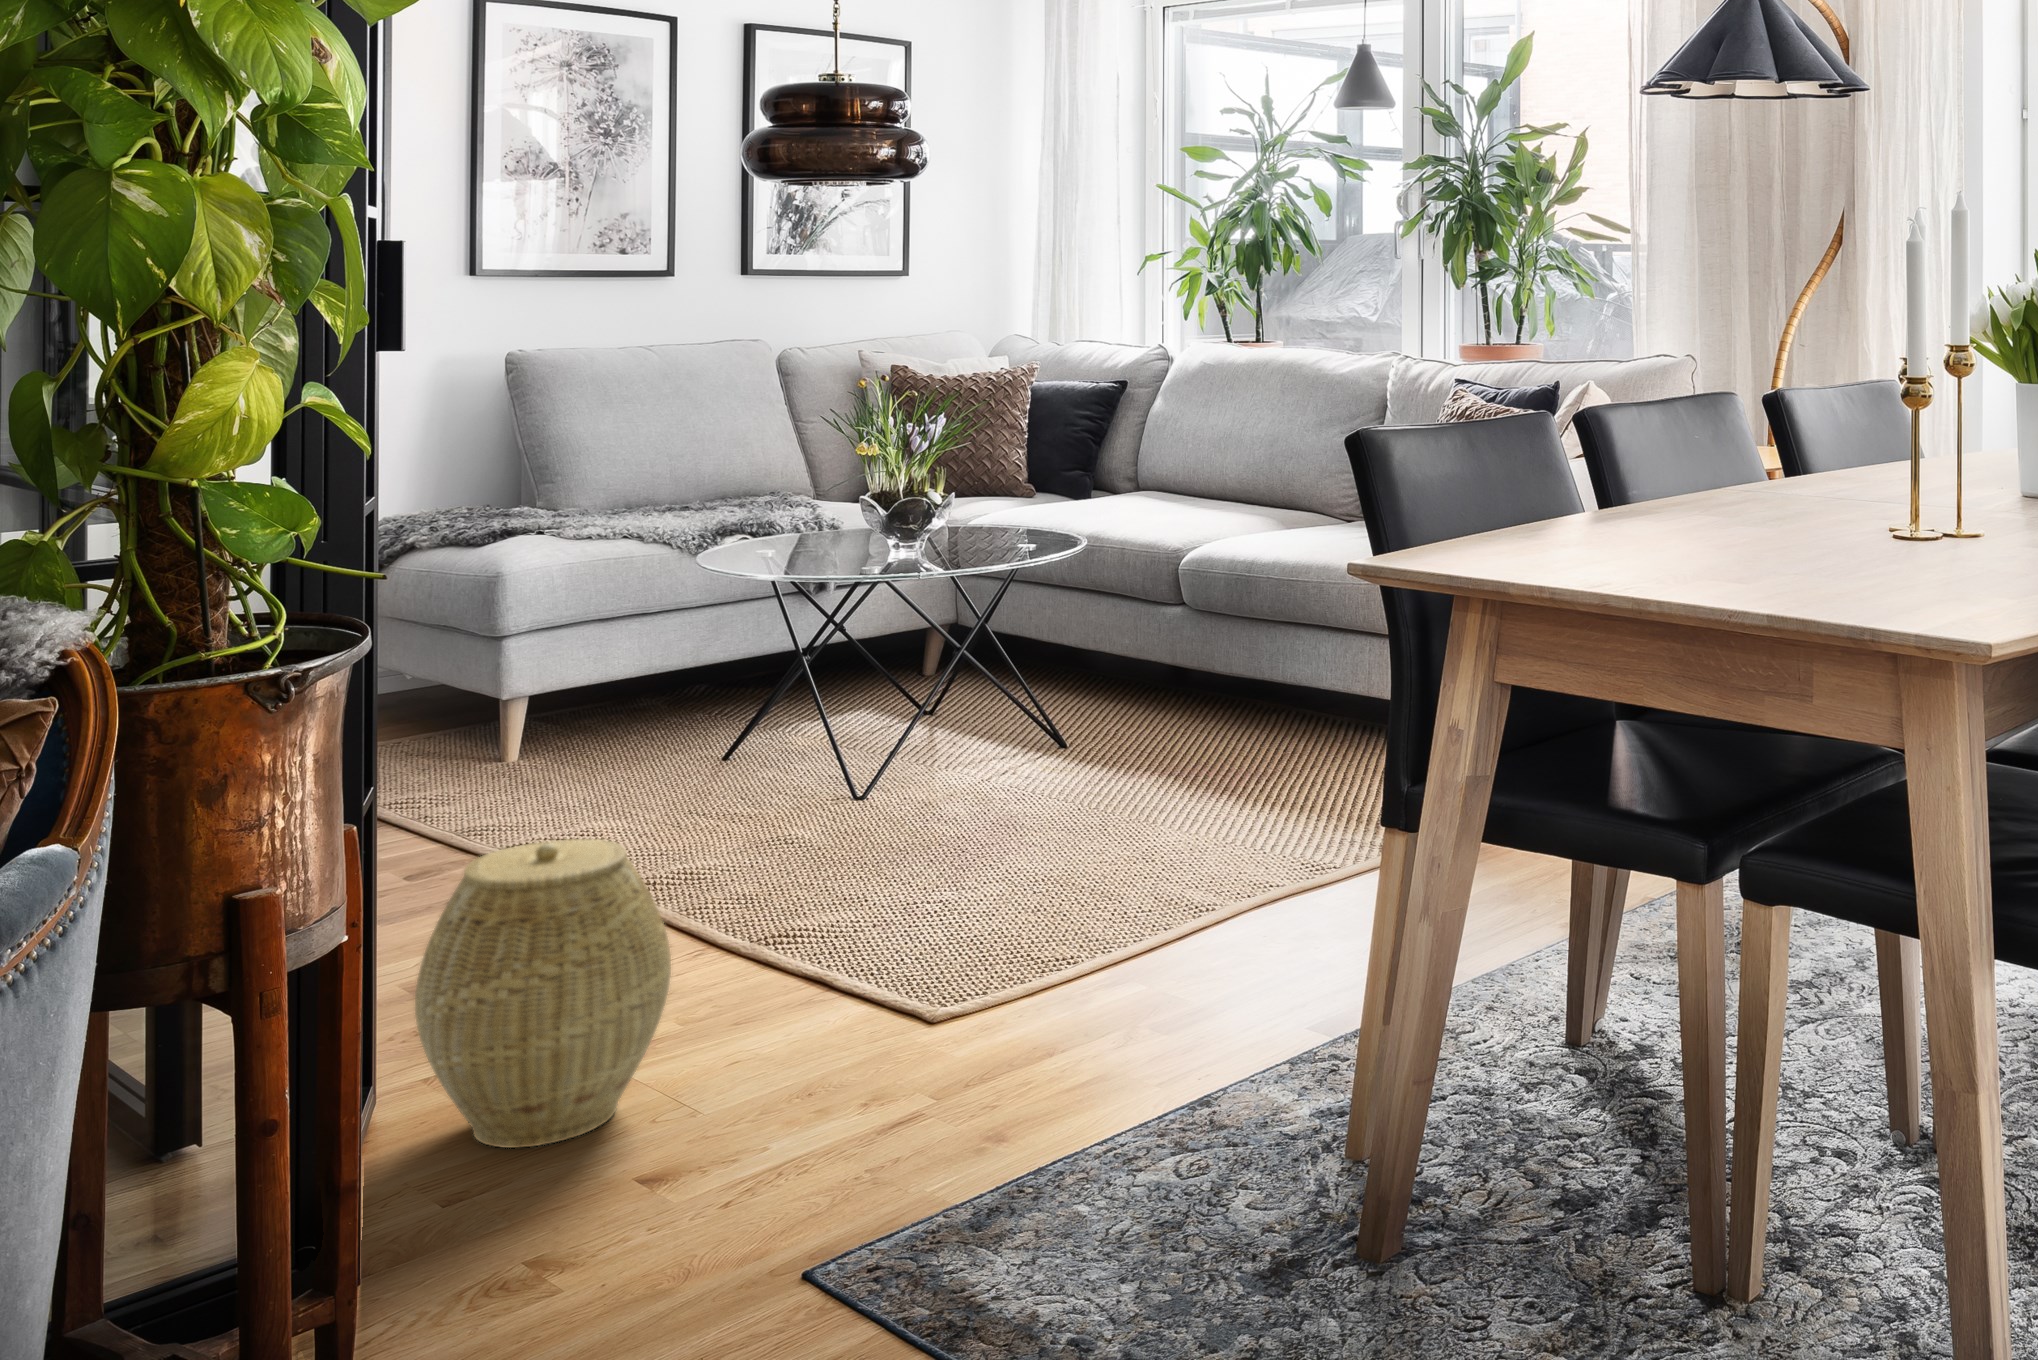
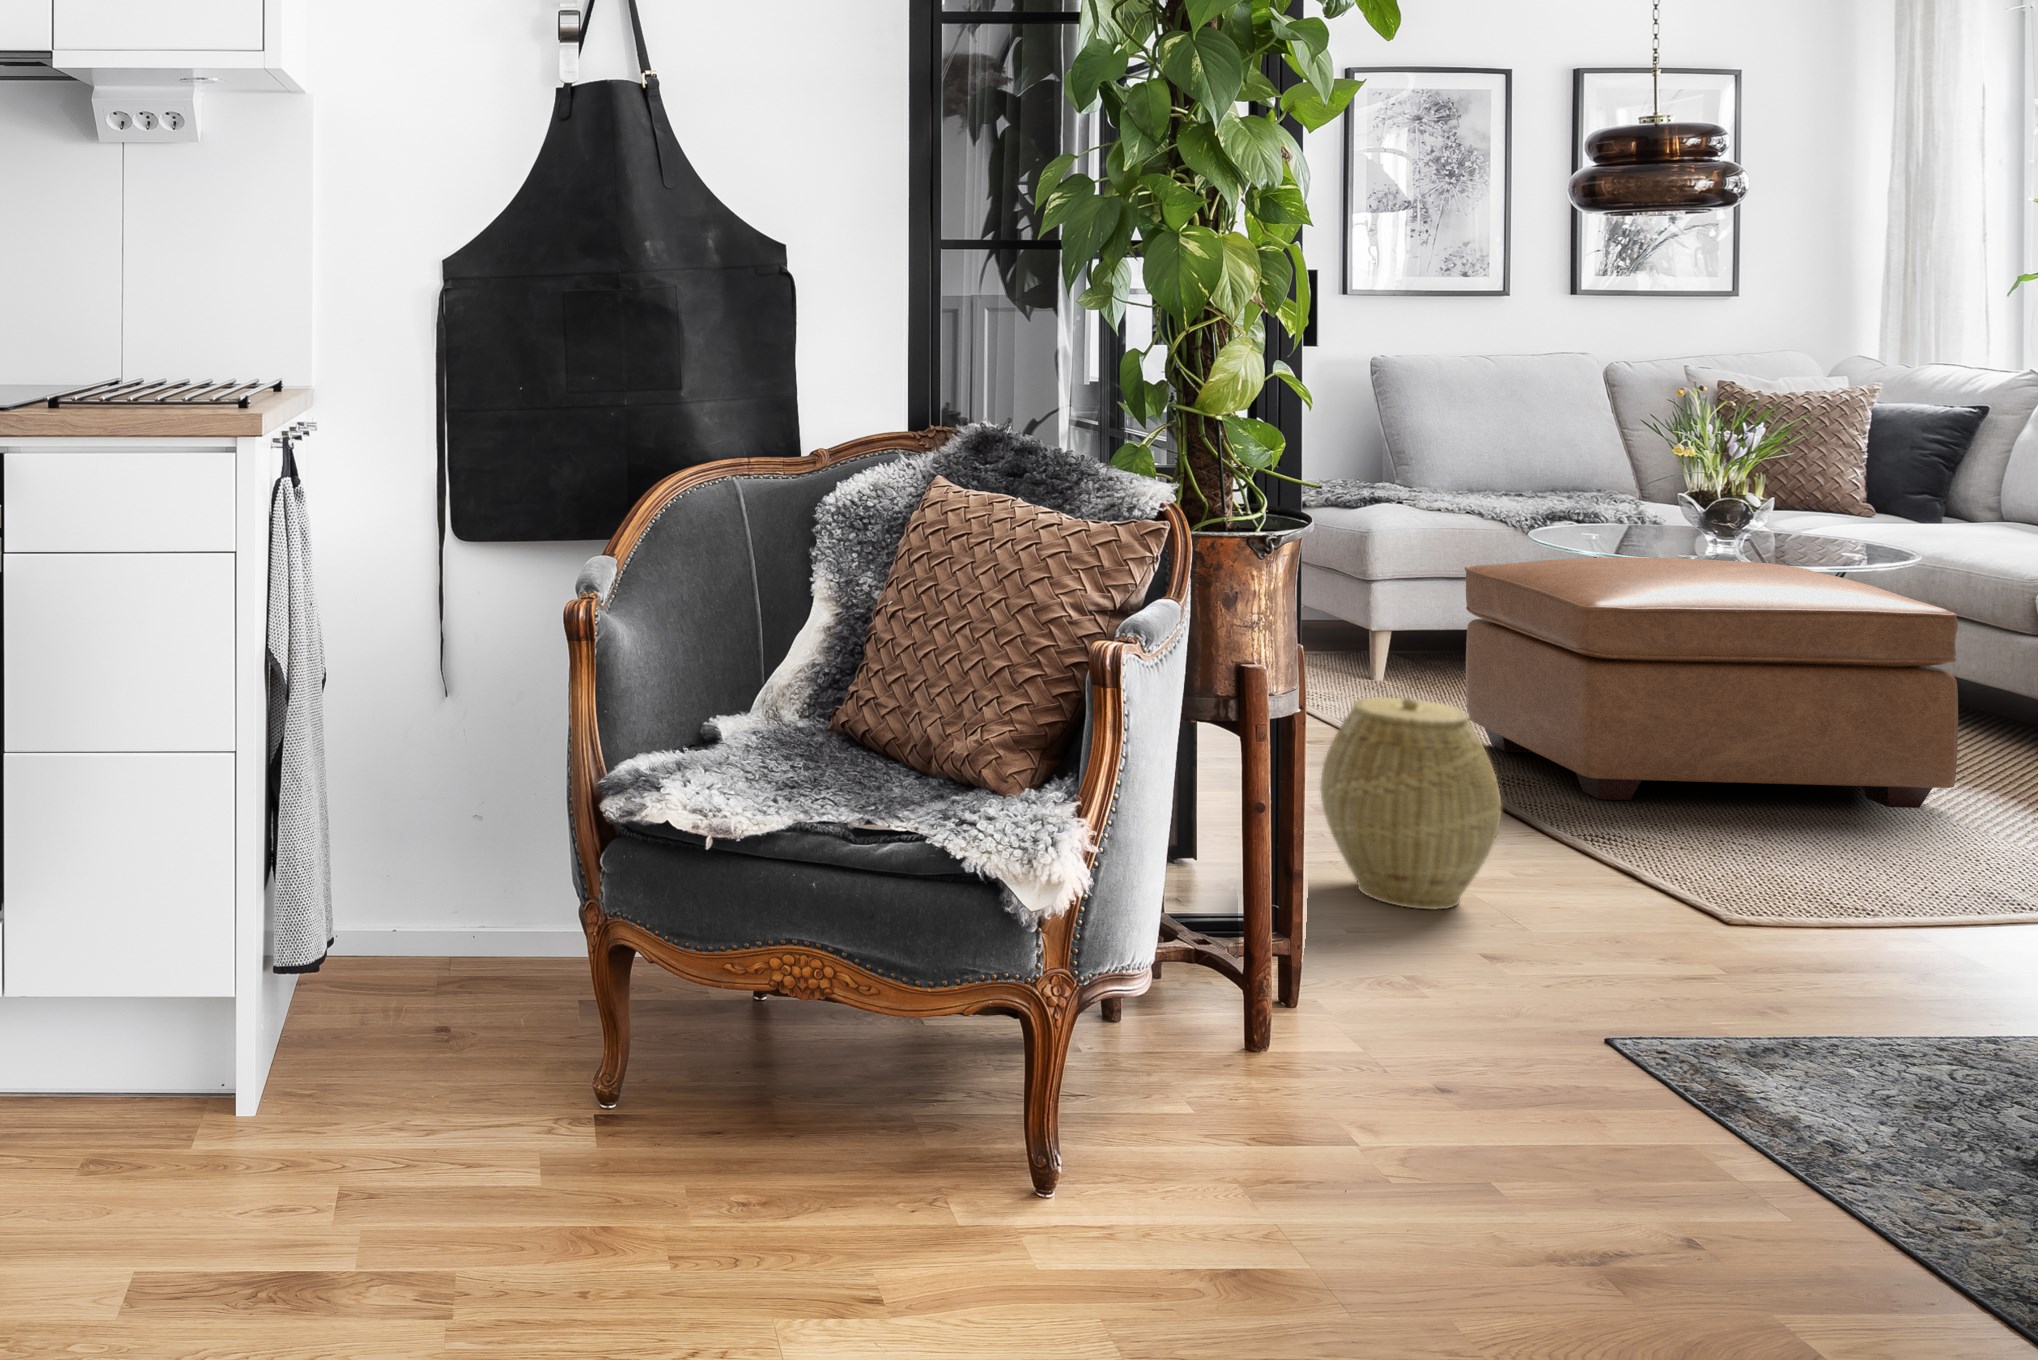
ottoman: none [626,569,1121,883] -> present [1465,557,1958,808]

